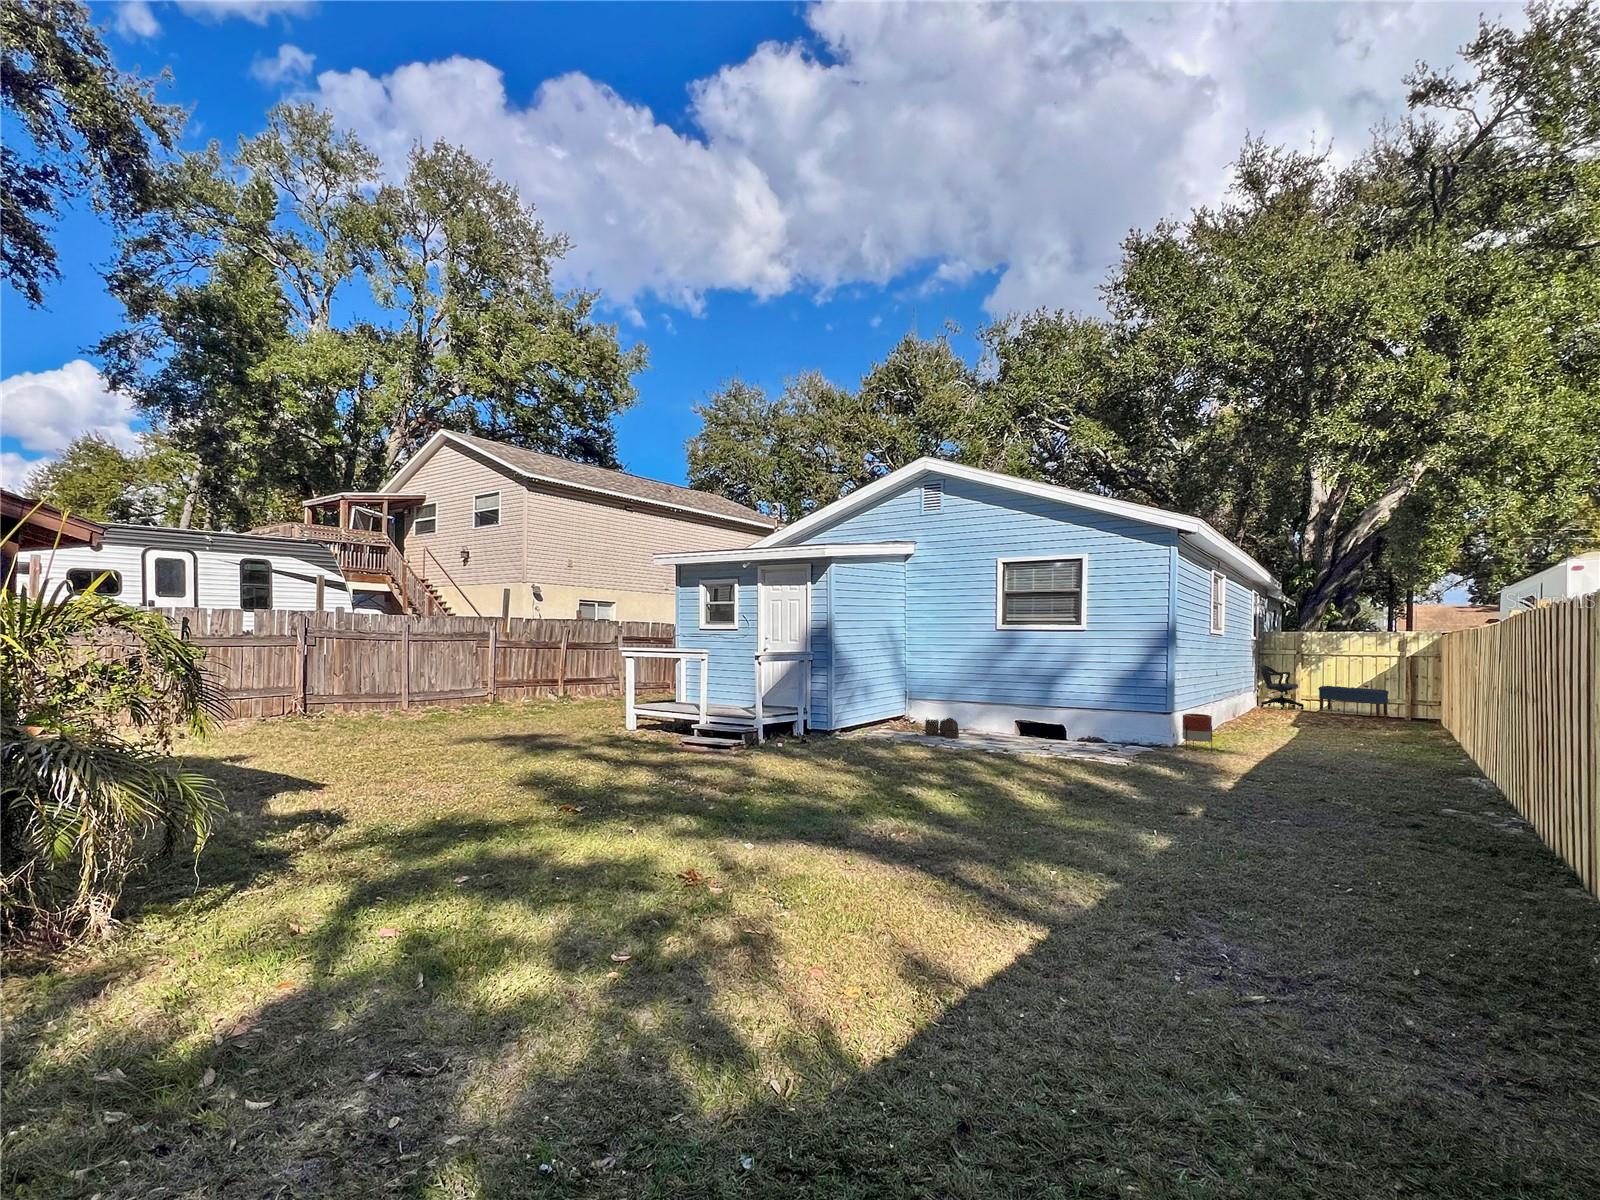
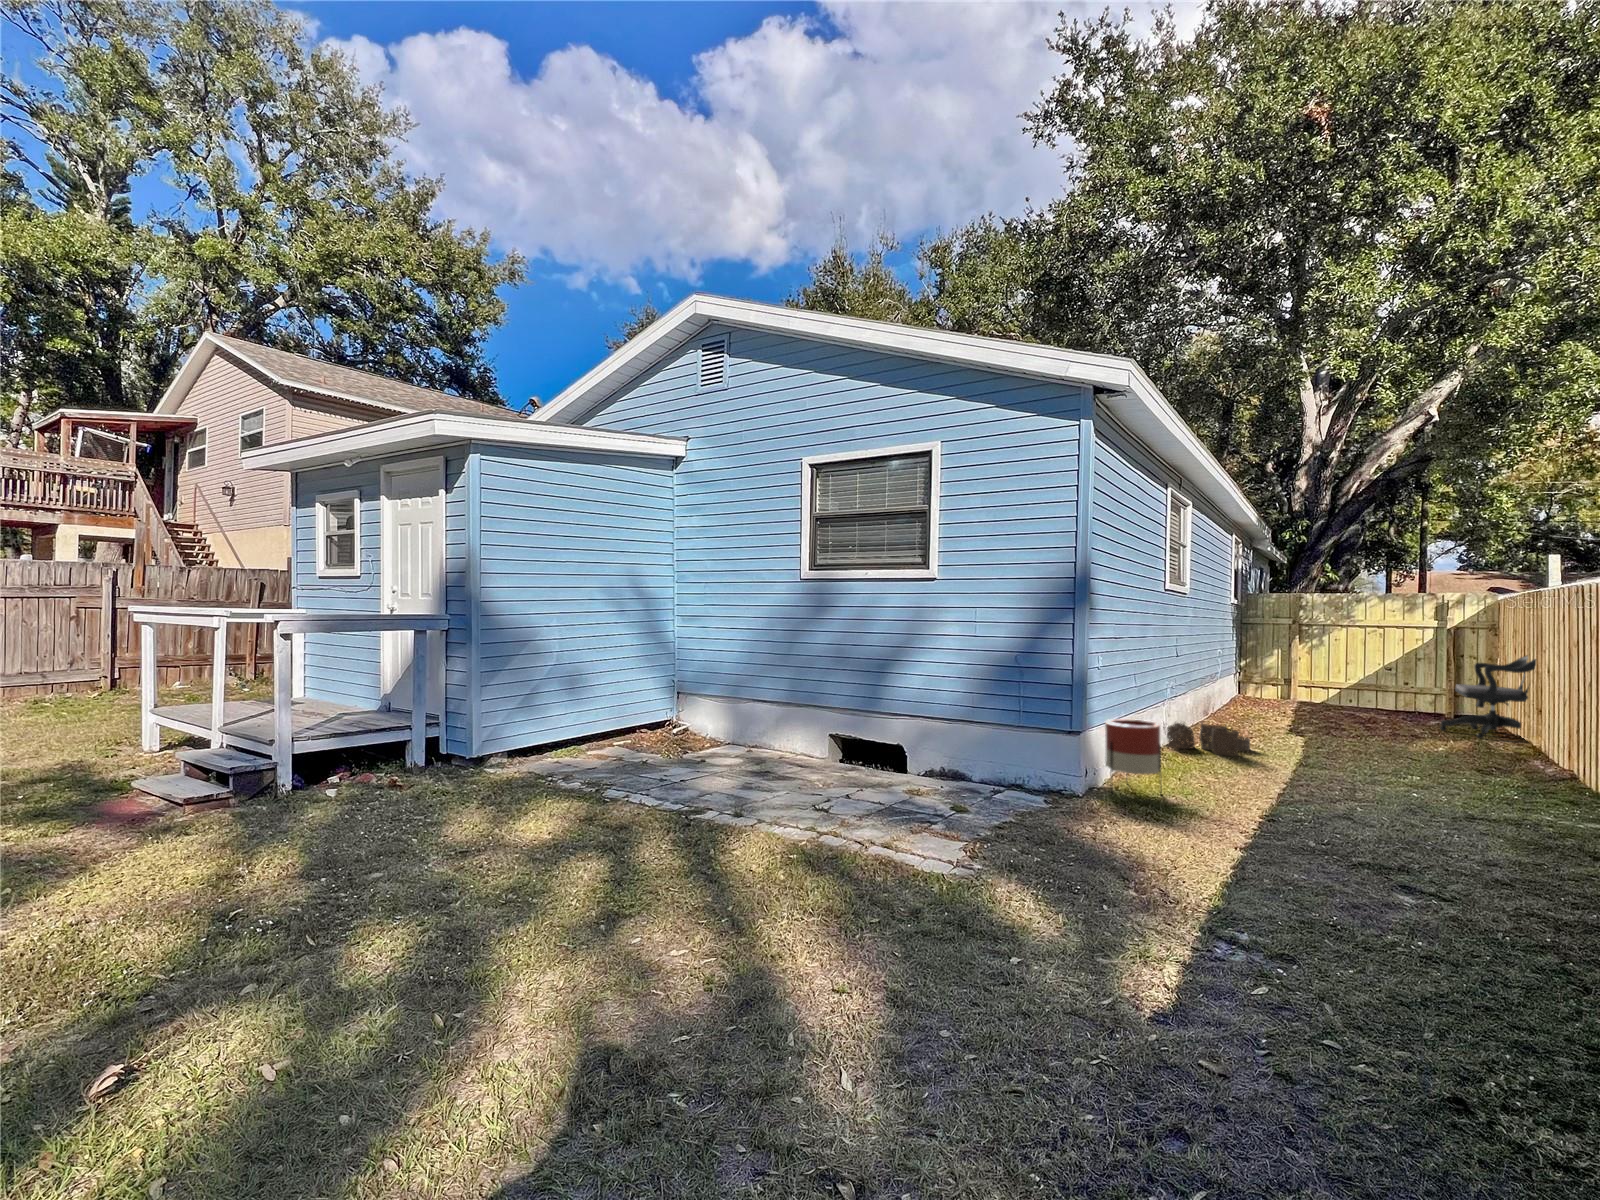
chair: present [1259,665,1304,710] -> present [1440,656,1536,738]
bench: present [1318,686,1389,716] -> none [1322,667,1427,709]
woven basket: present [925,718,959,739] -> present [1167,723,1250,756]

